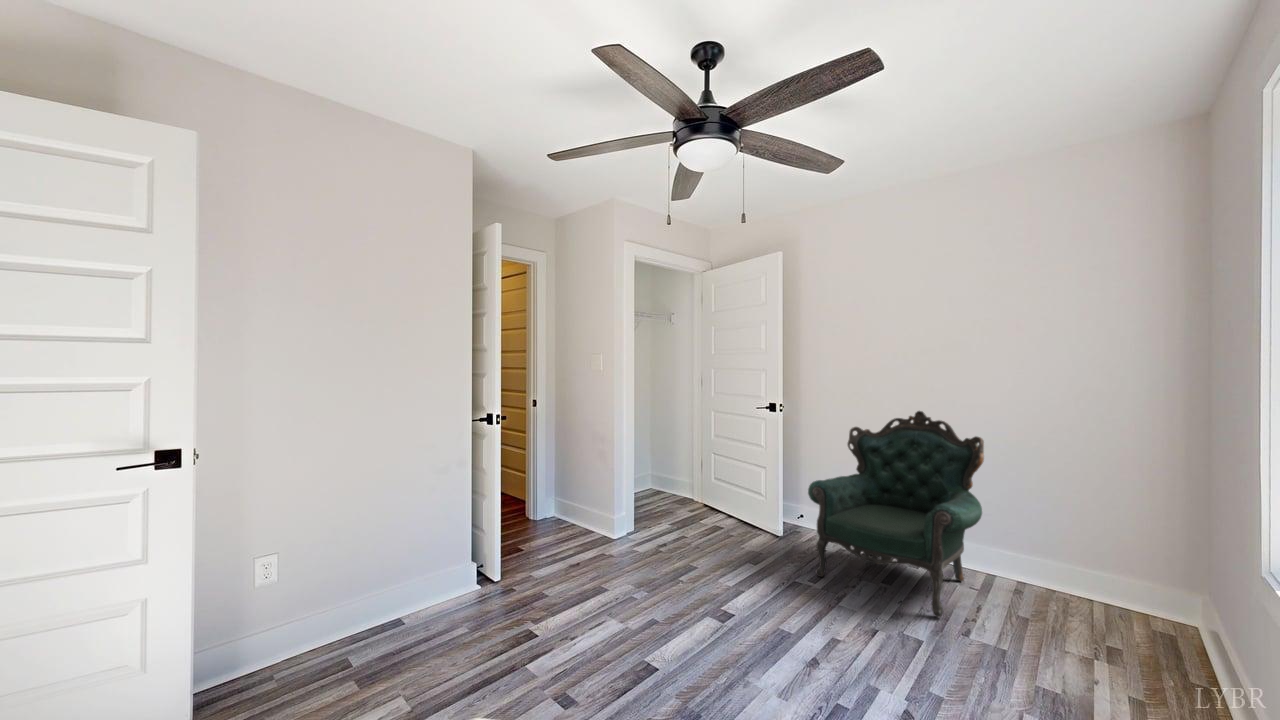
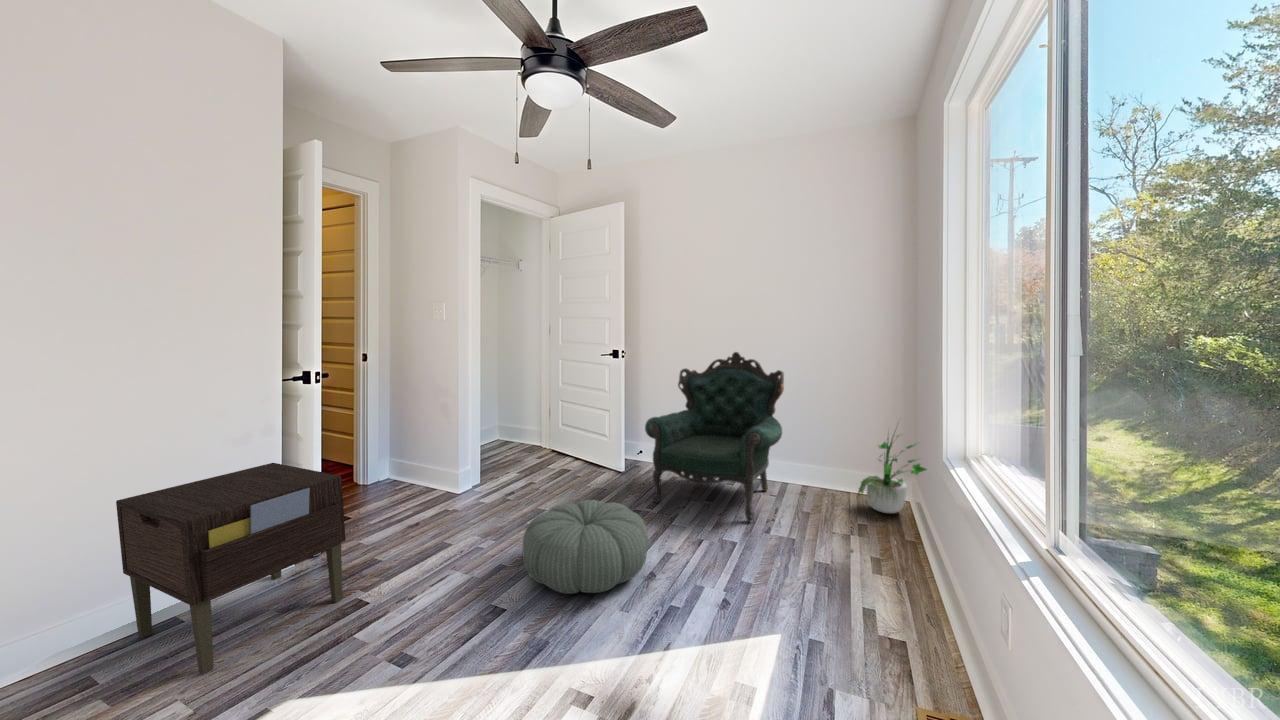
nightstand: none [369,496,523,674] -> present [116,463,345,674]
potted plant: none [1095,508,1211,639] -> present [857,434,926,513]
pouf: none [677,566,811,671] -> present [522,500,649,594]

